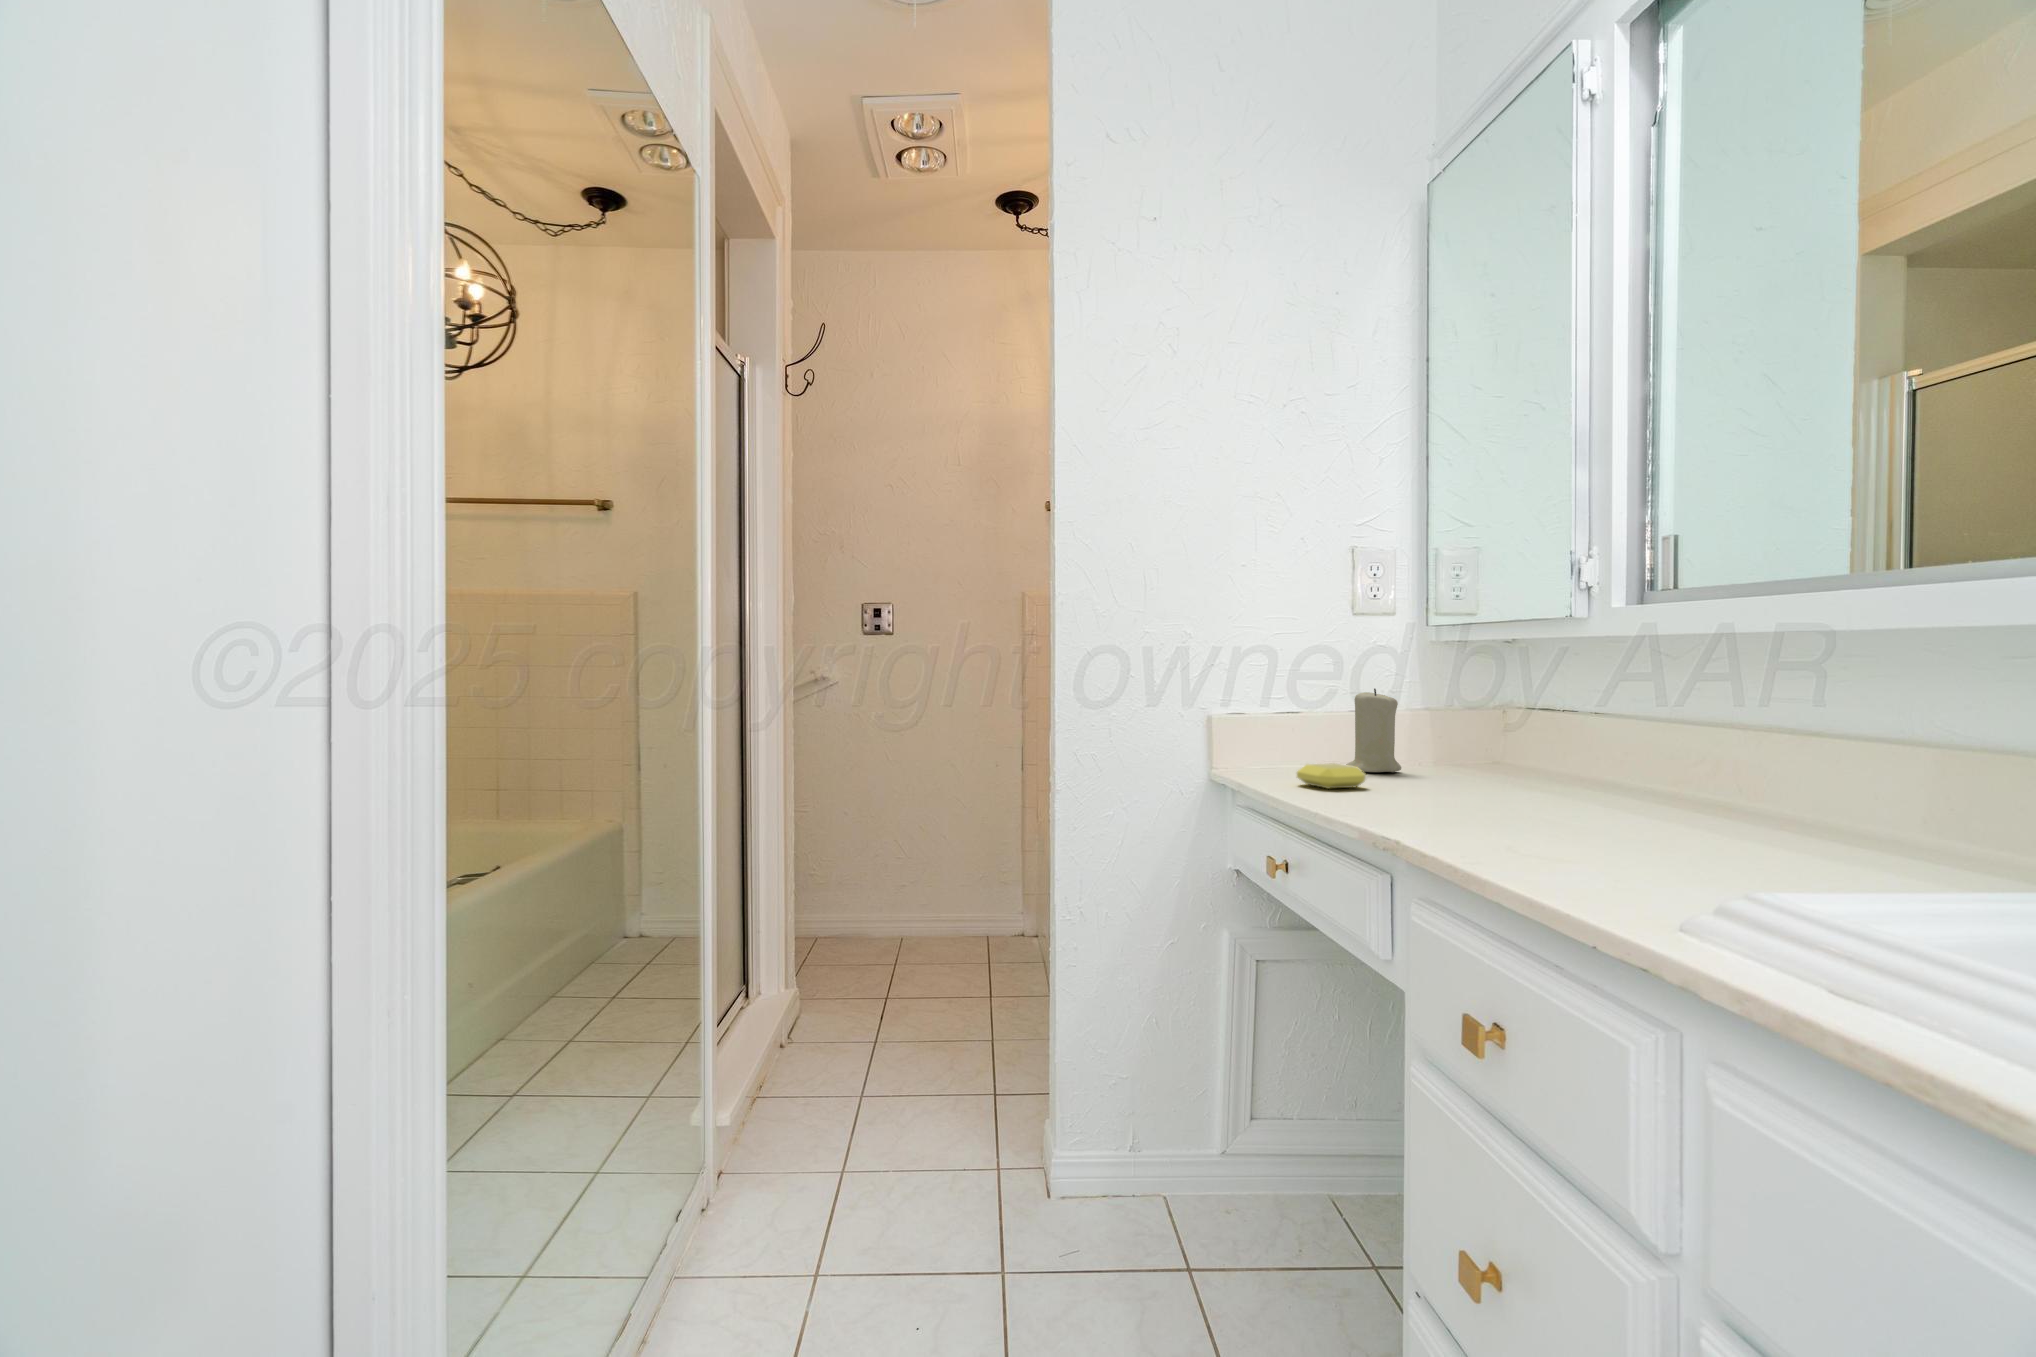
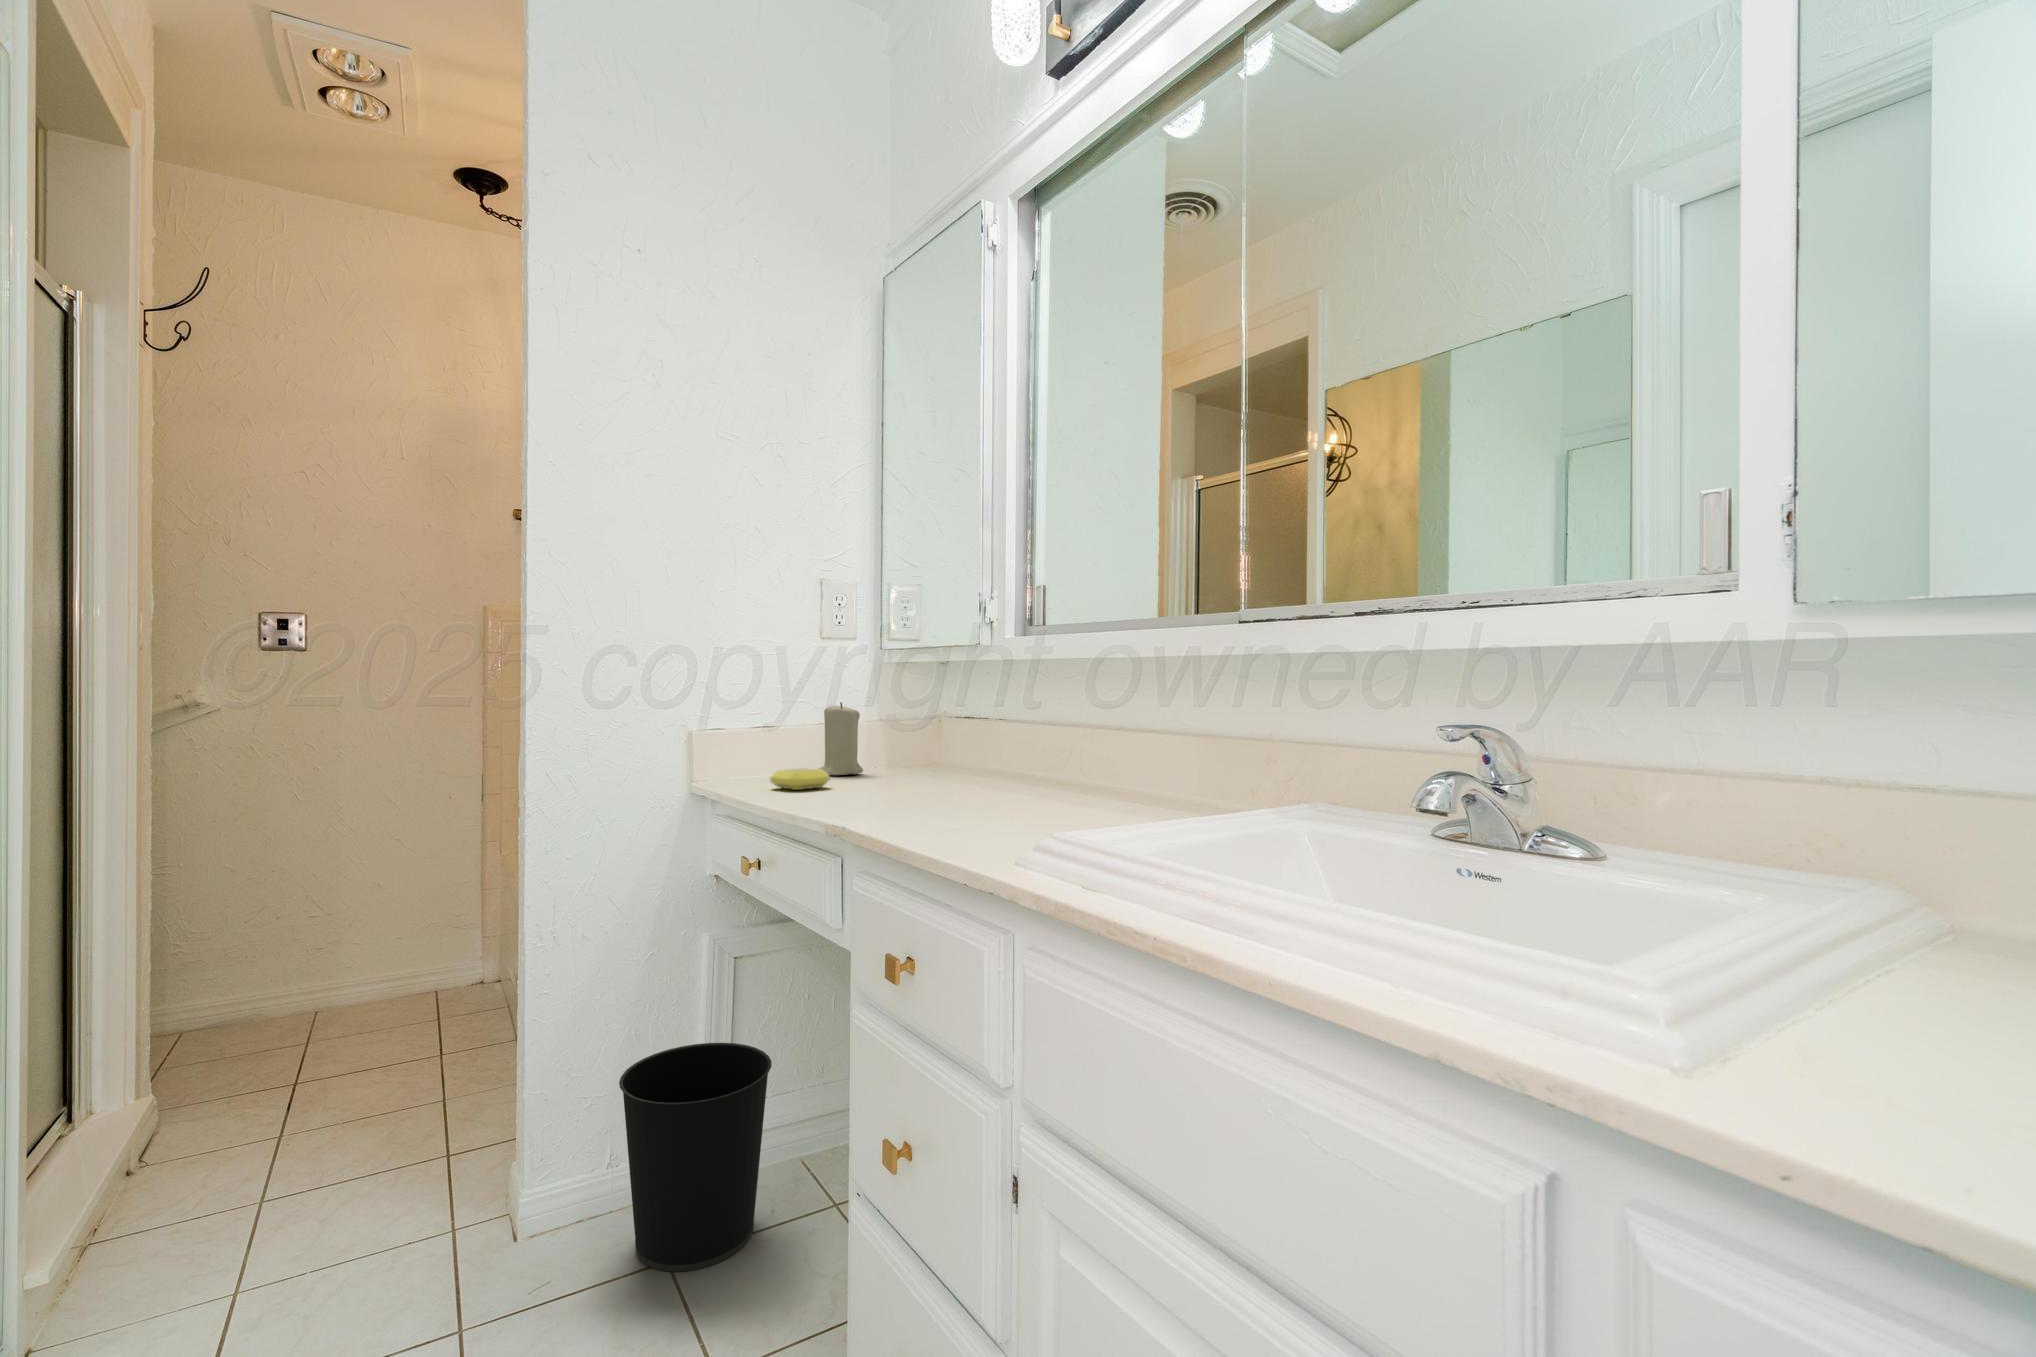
wastebasket: none [1140,1045,1296,1289] -> present [619,1043,771,1272]

